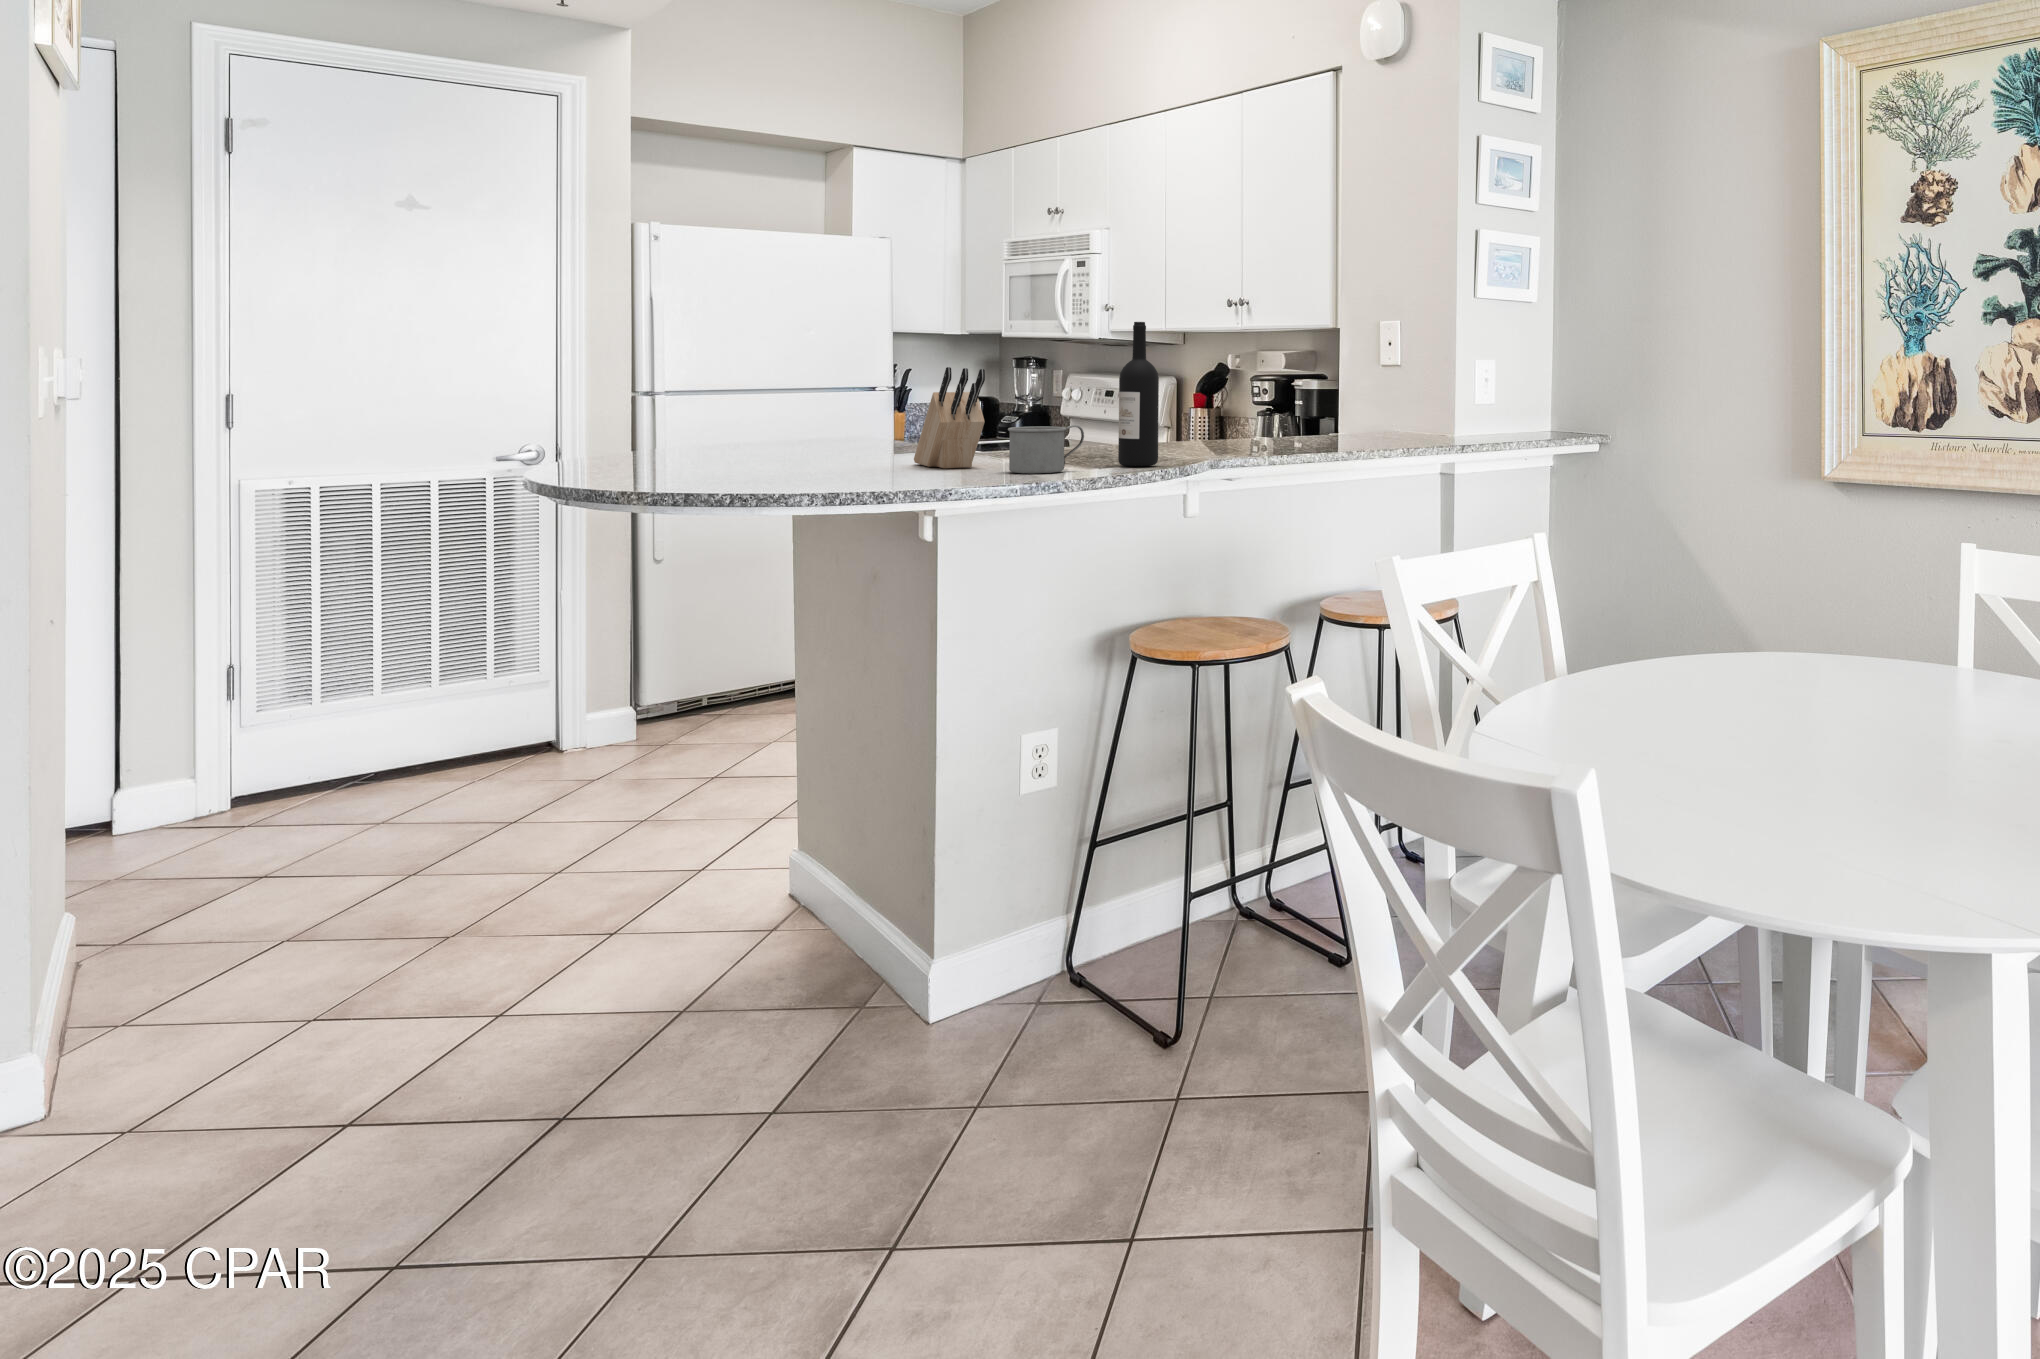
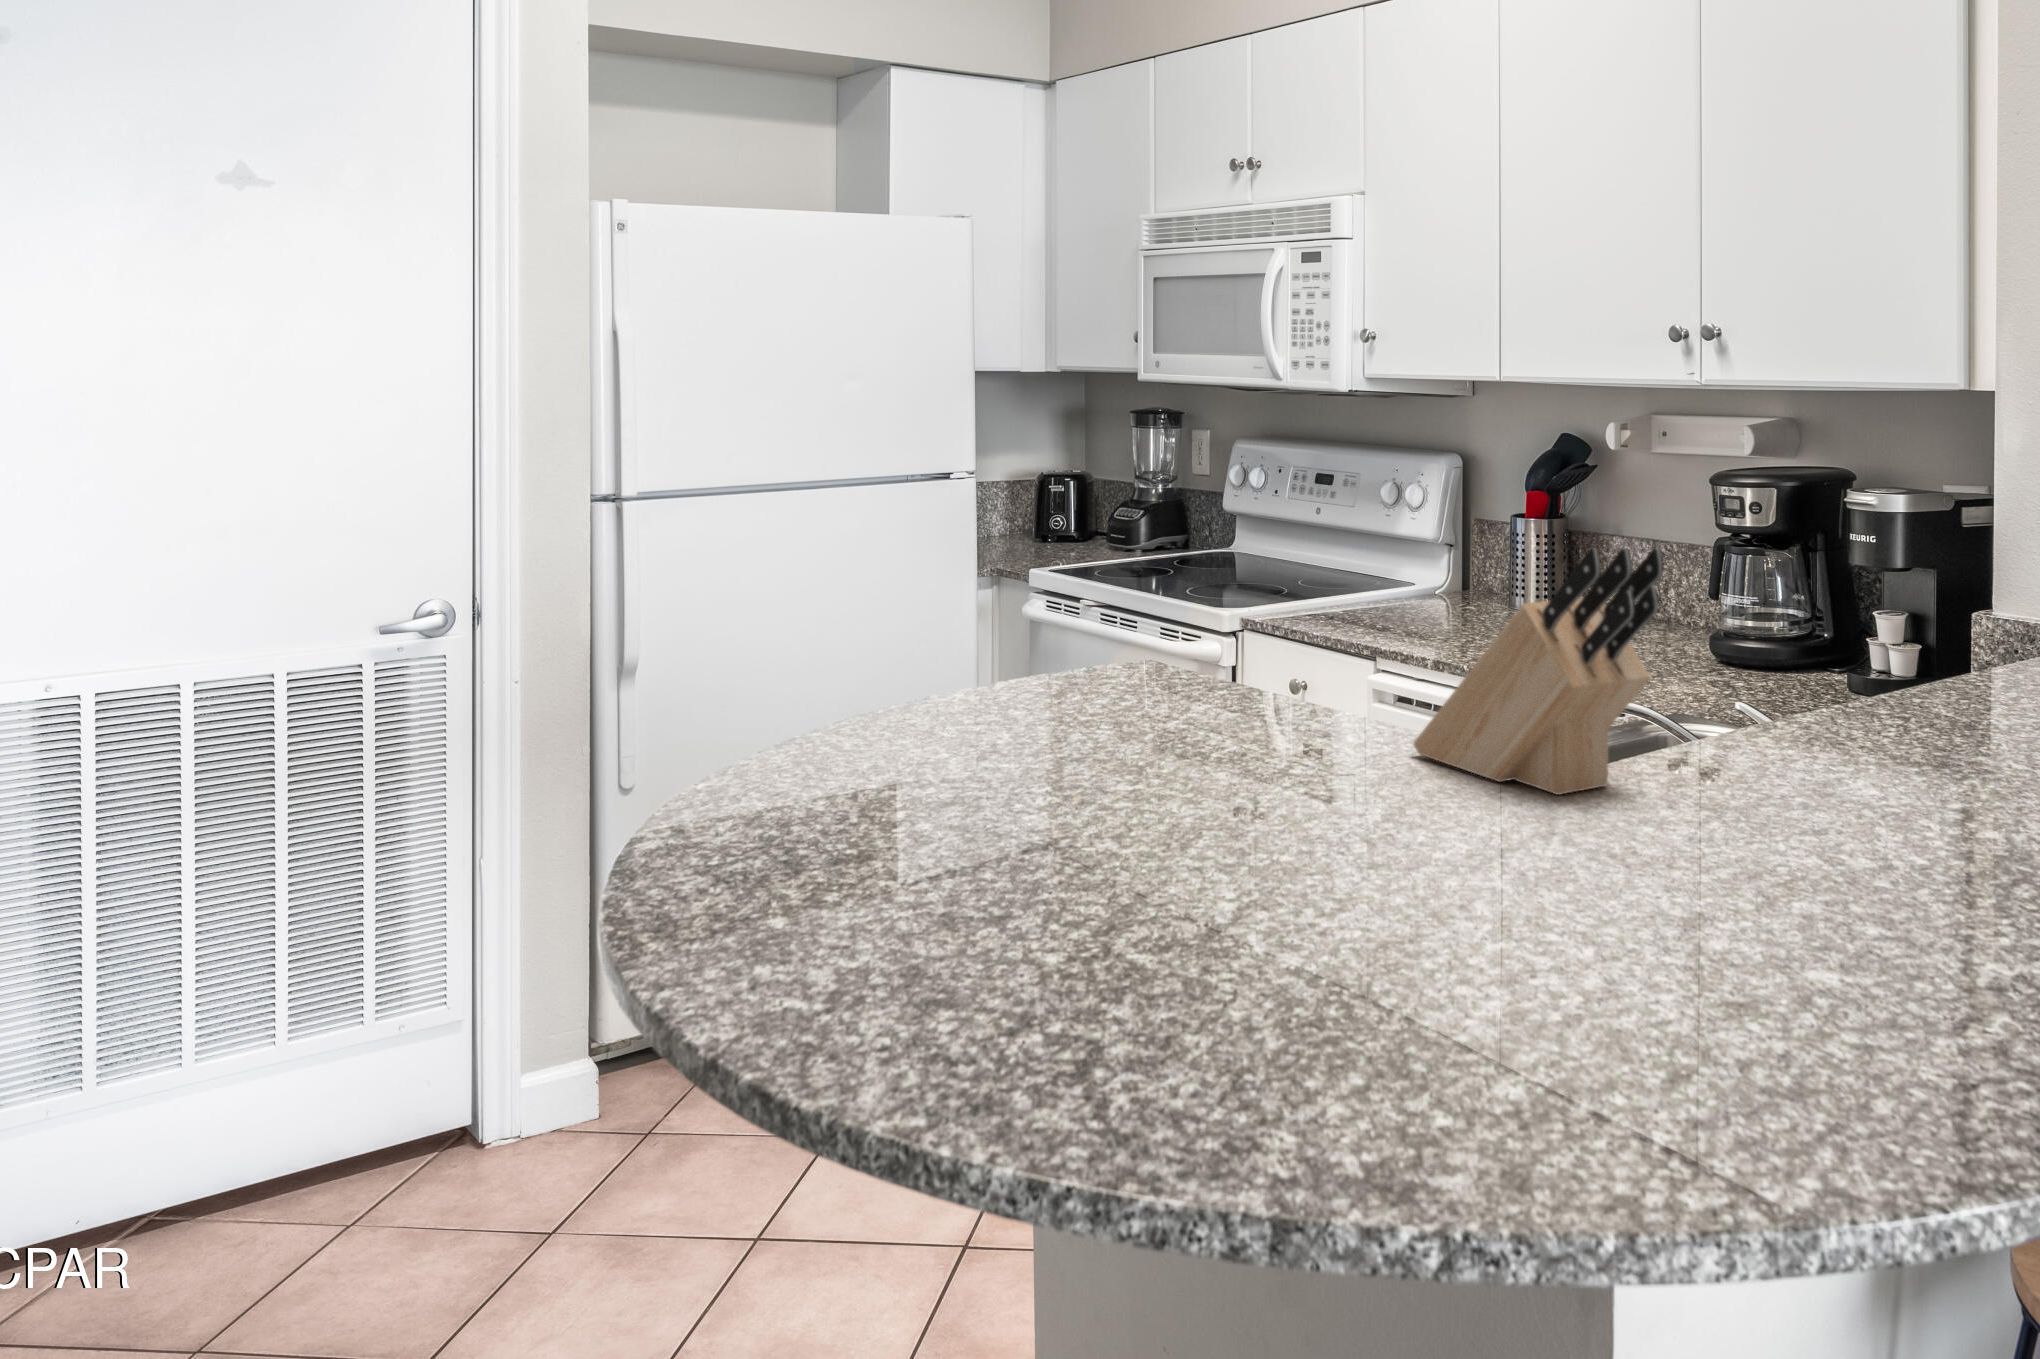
wine bottle: present [1118,322,1159,467] -> none [1914,417,2015,776]
mug: present [1008,425,1084,474] -> none [1781,698,1945,843]

